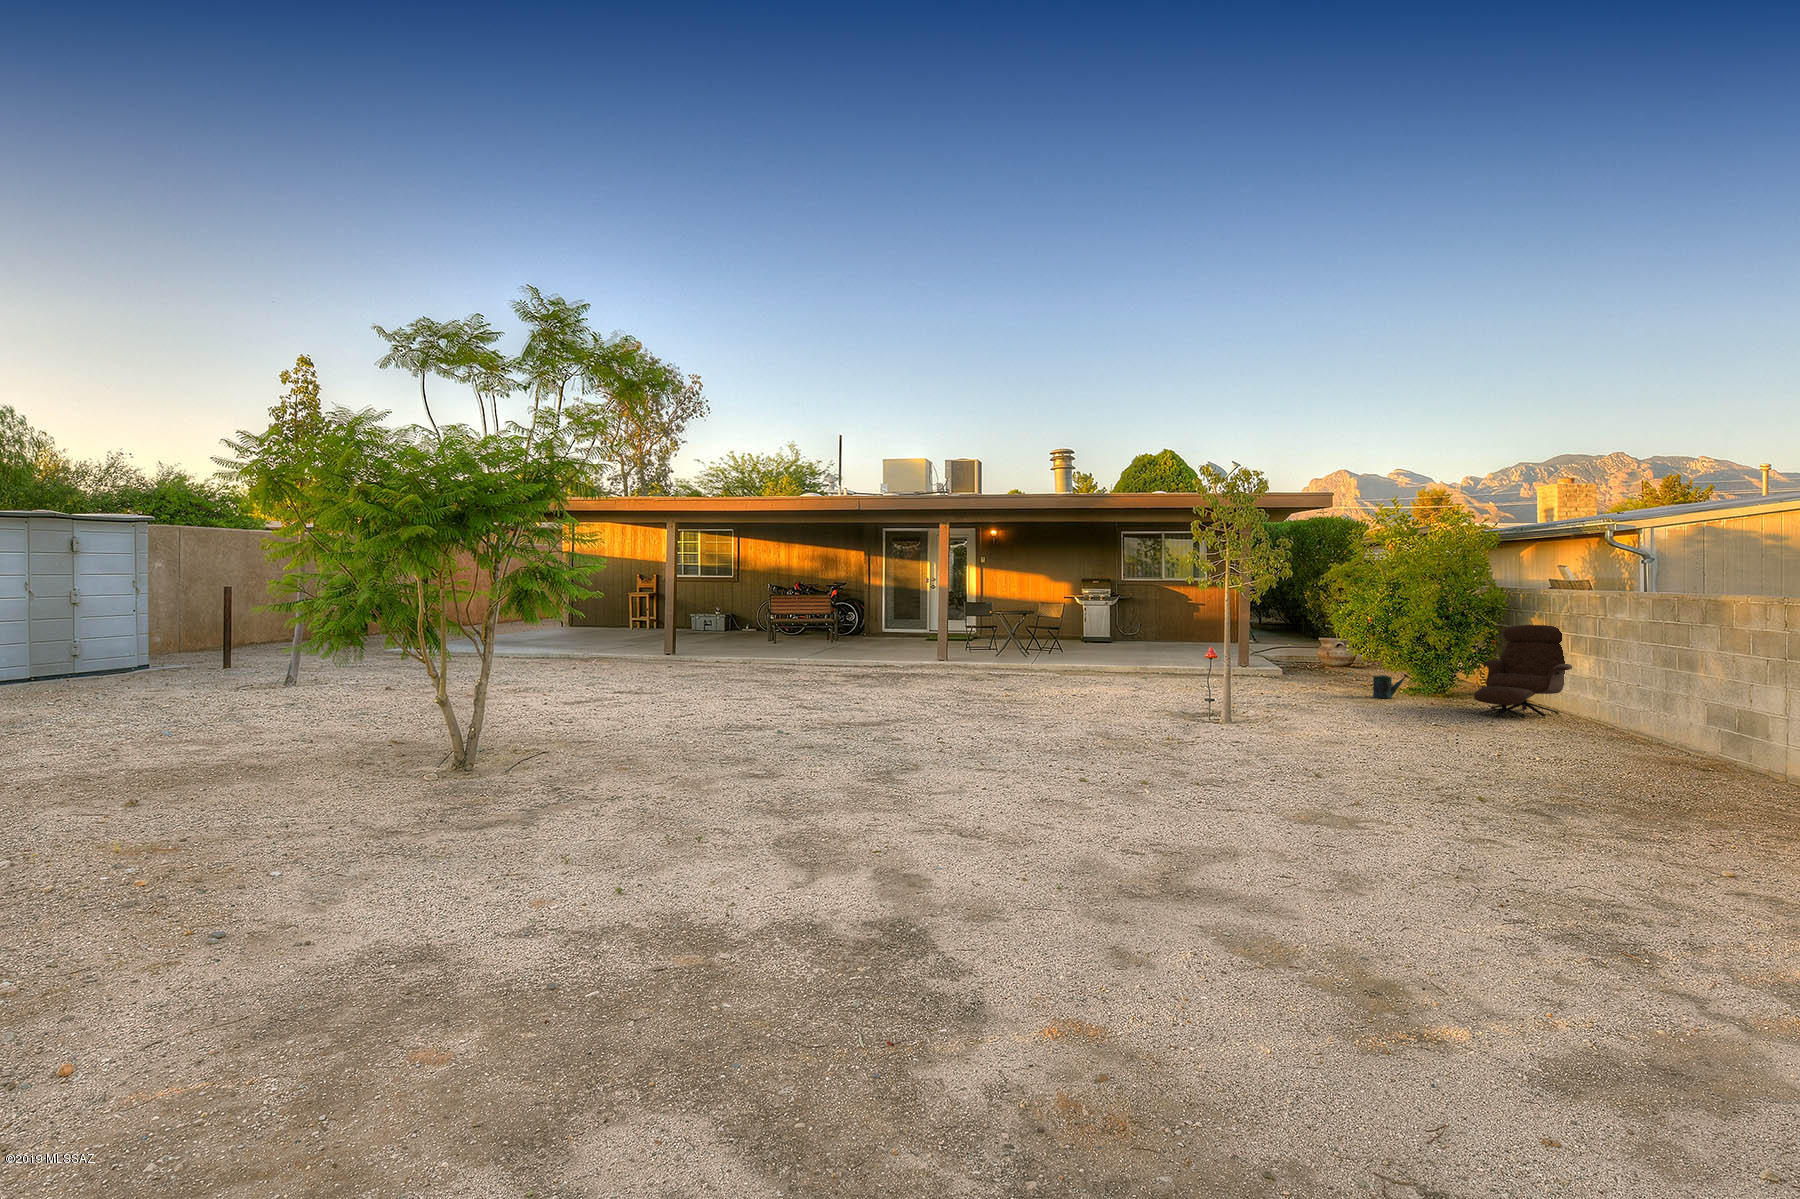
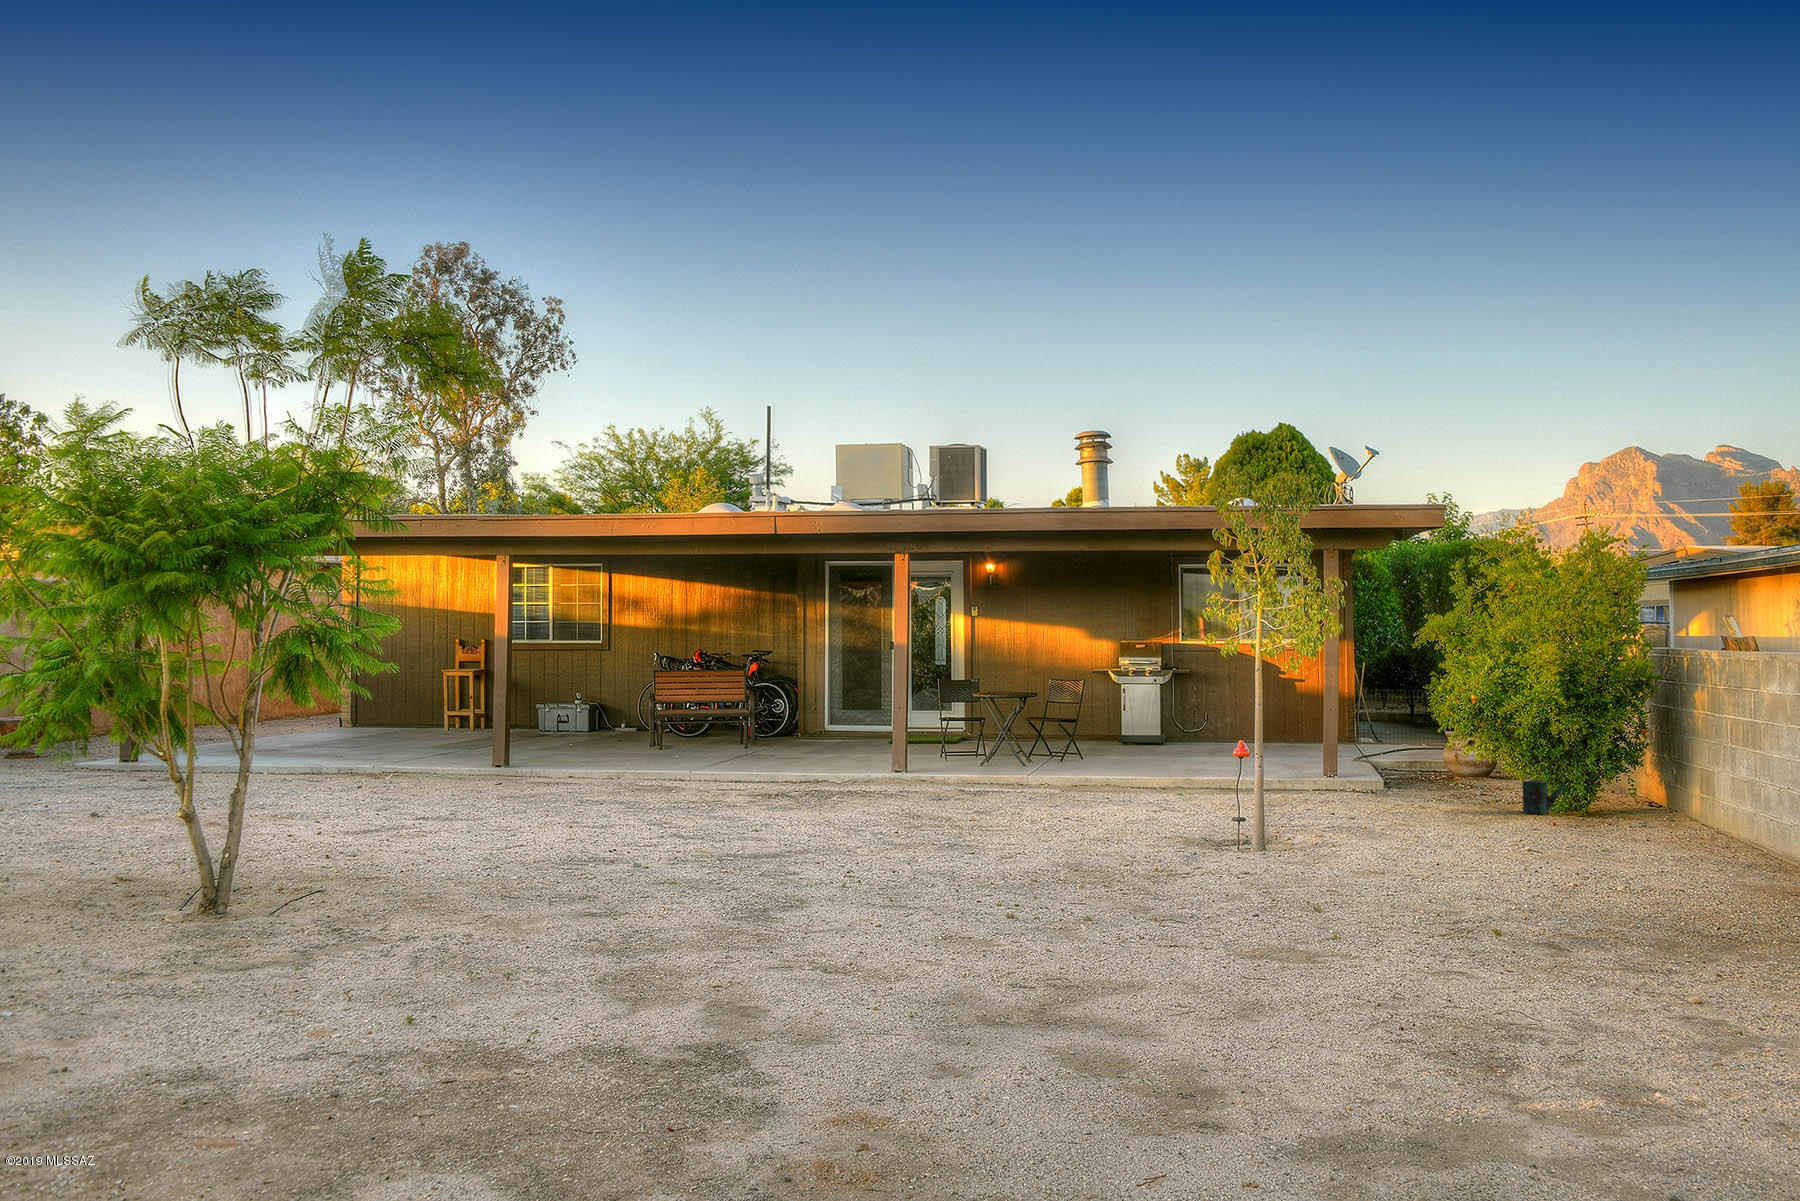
lounge chair: present [1474,625,1572,718] -> none [1643,703,1784,838]

